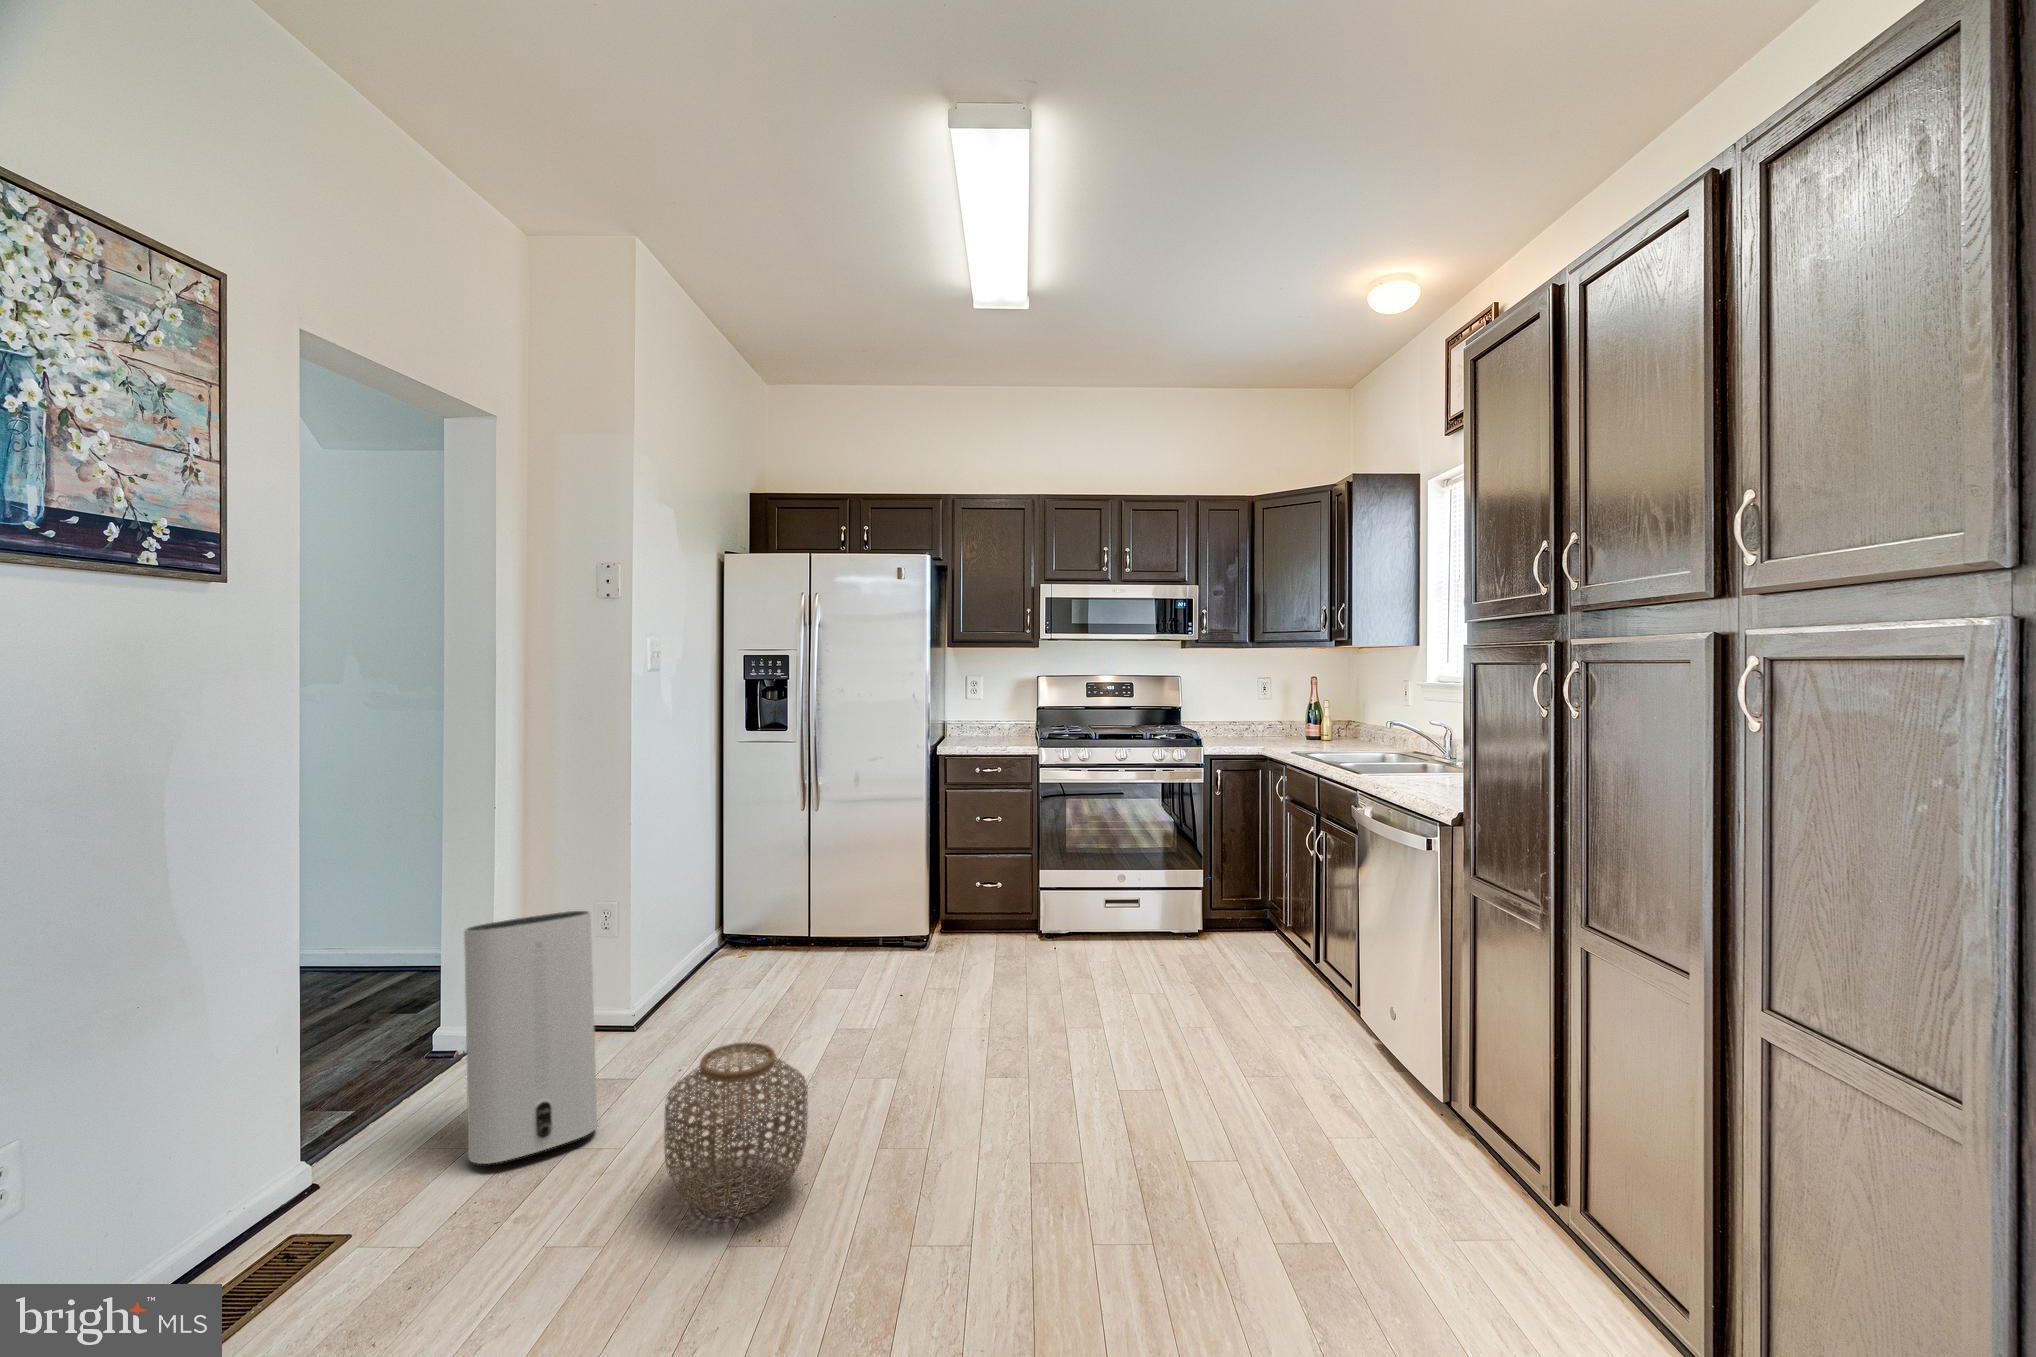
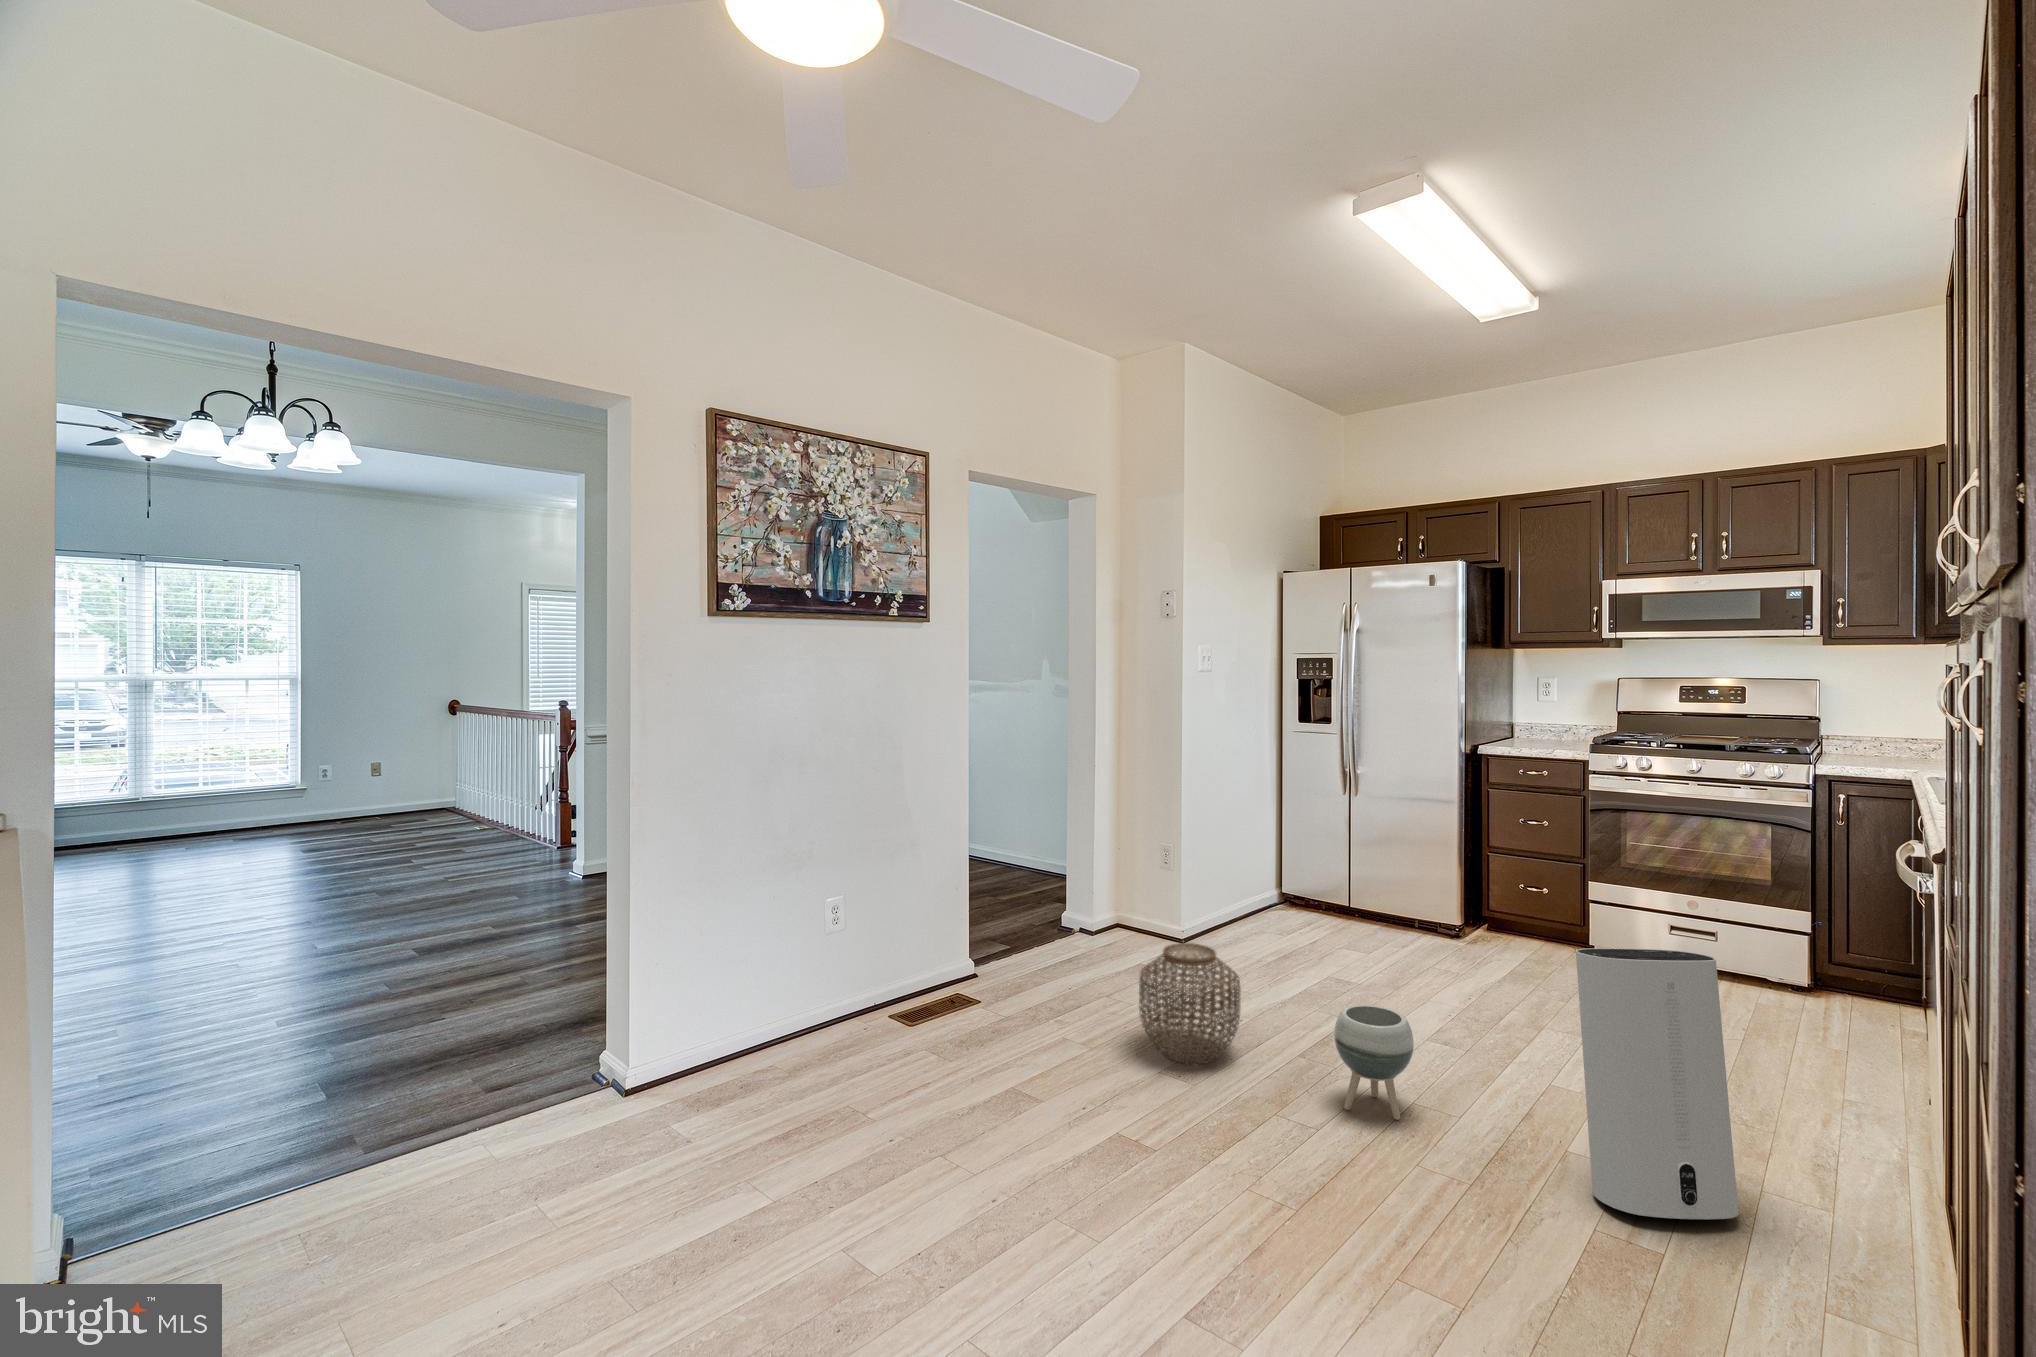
air purifier: present [464,911,597,1164] -> present [1576,948,1739,1219]
planter: none [942,1065,1029,1204] -> present [1334,1005,1414,1120]

